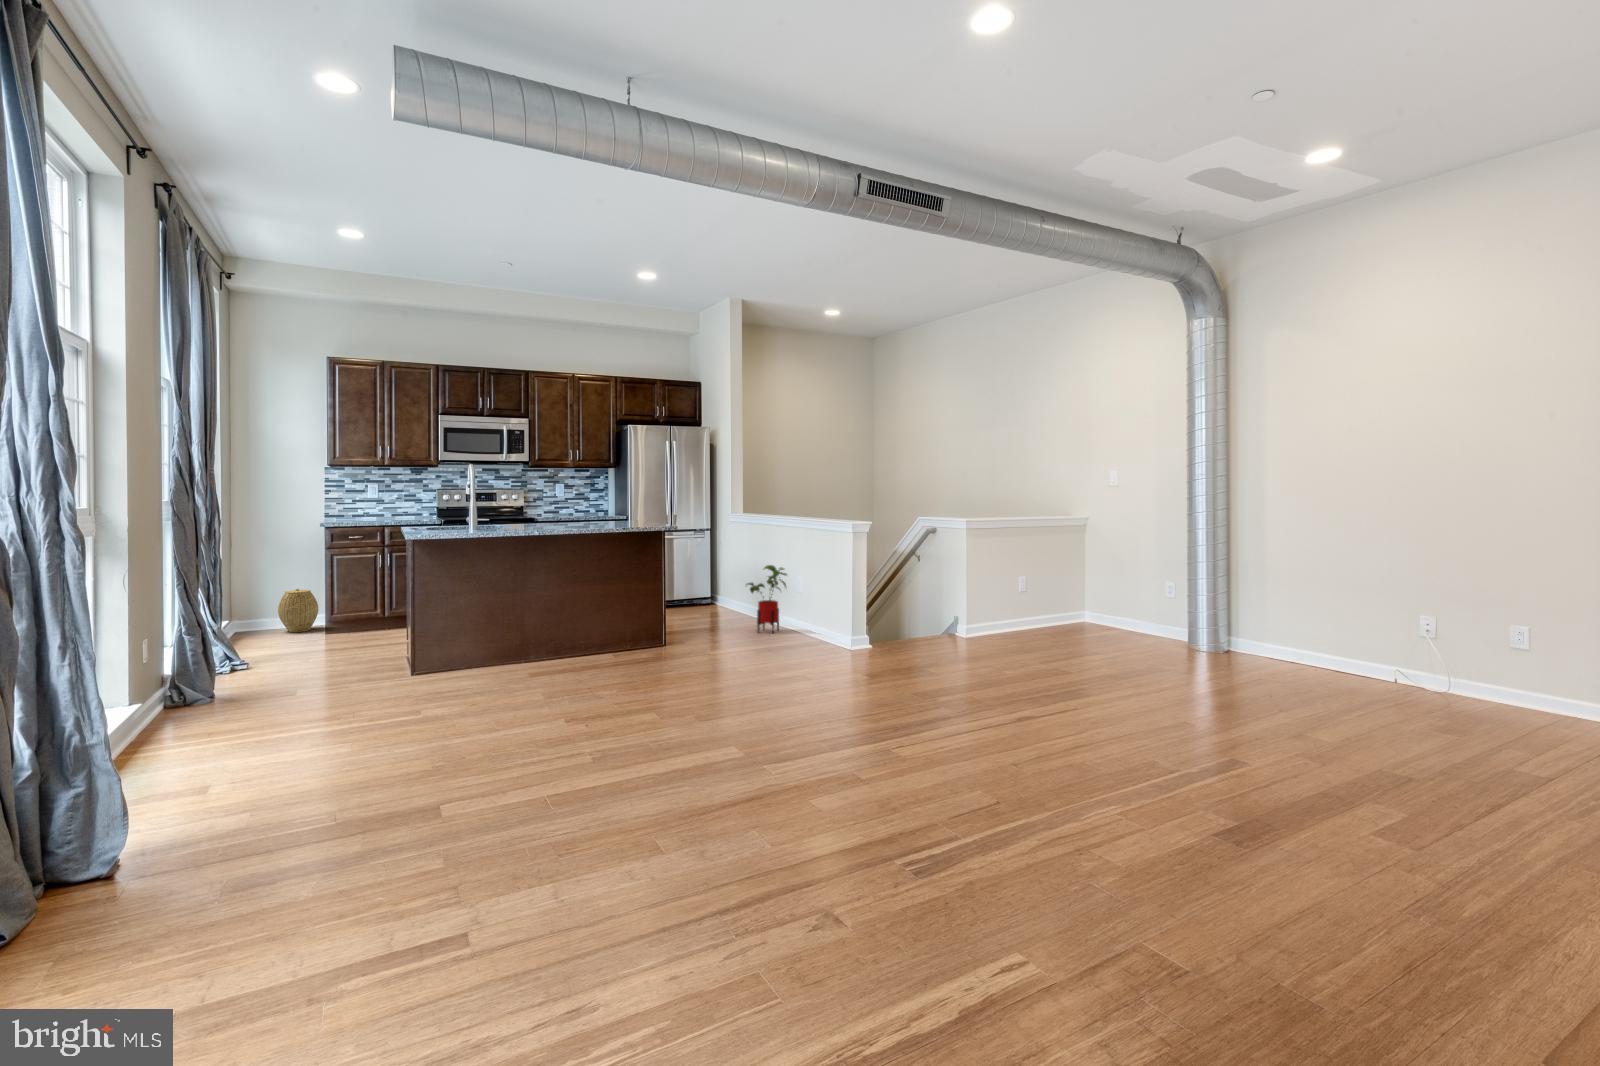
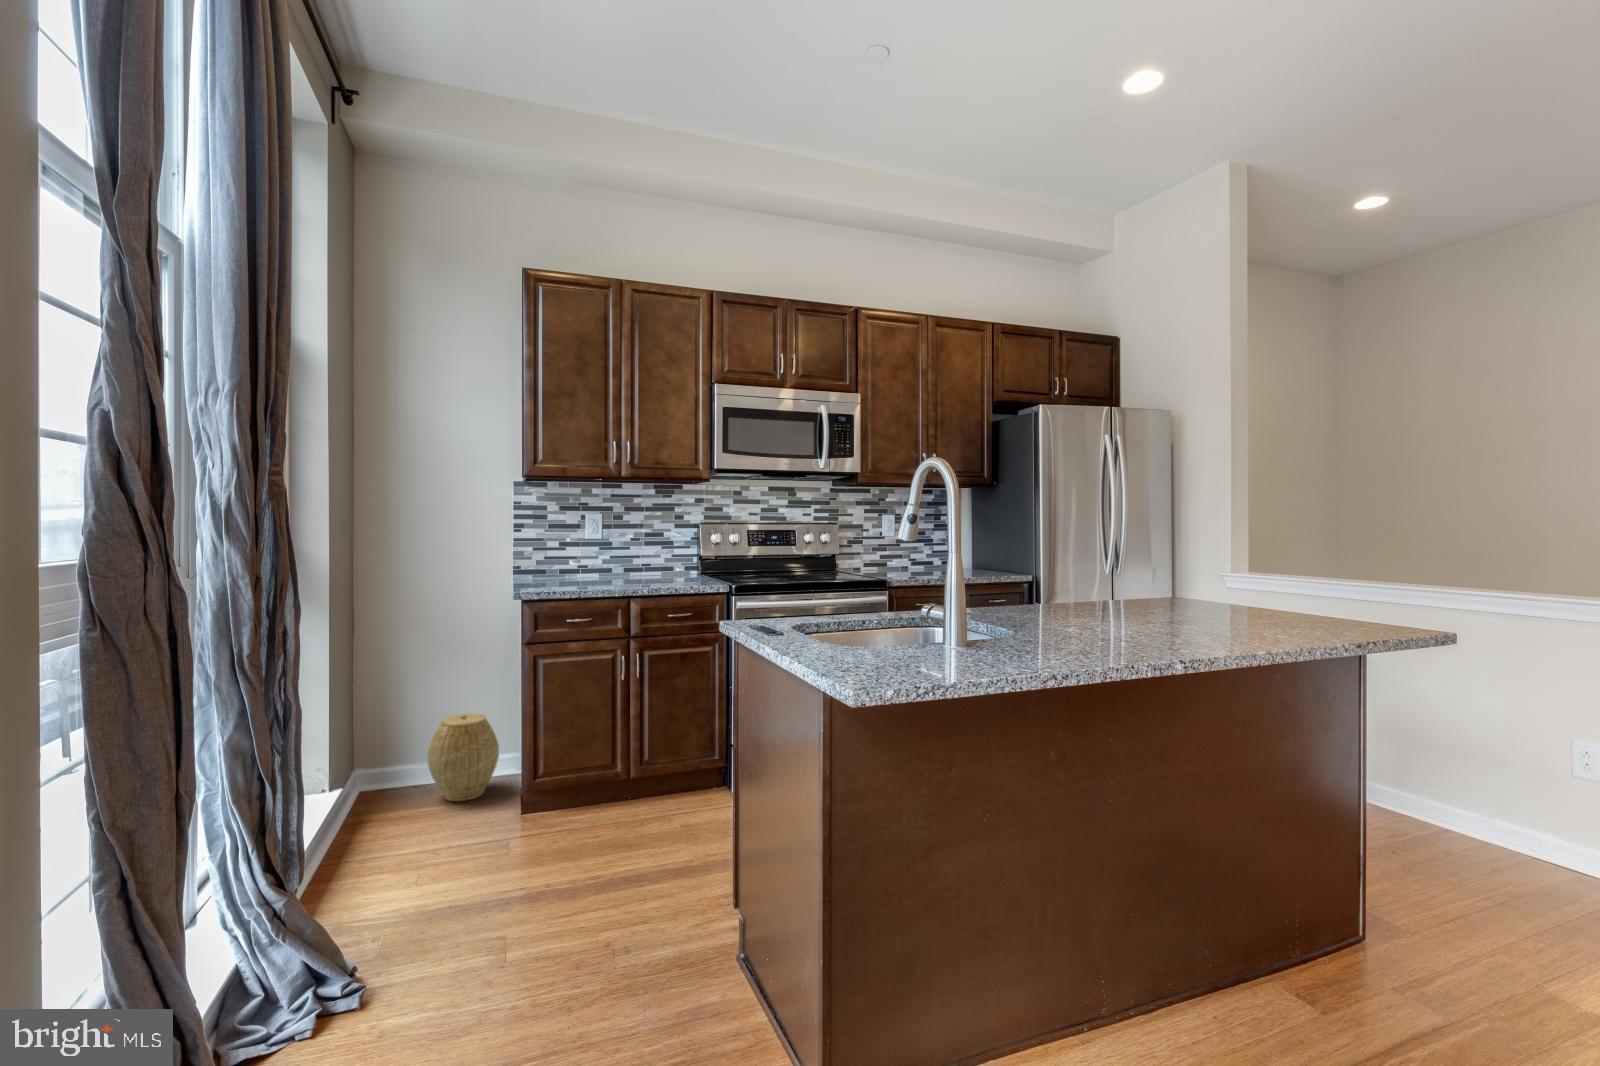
house plant: present [746,565,787,632] -> none [1432,706,1567,866]

